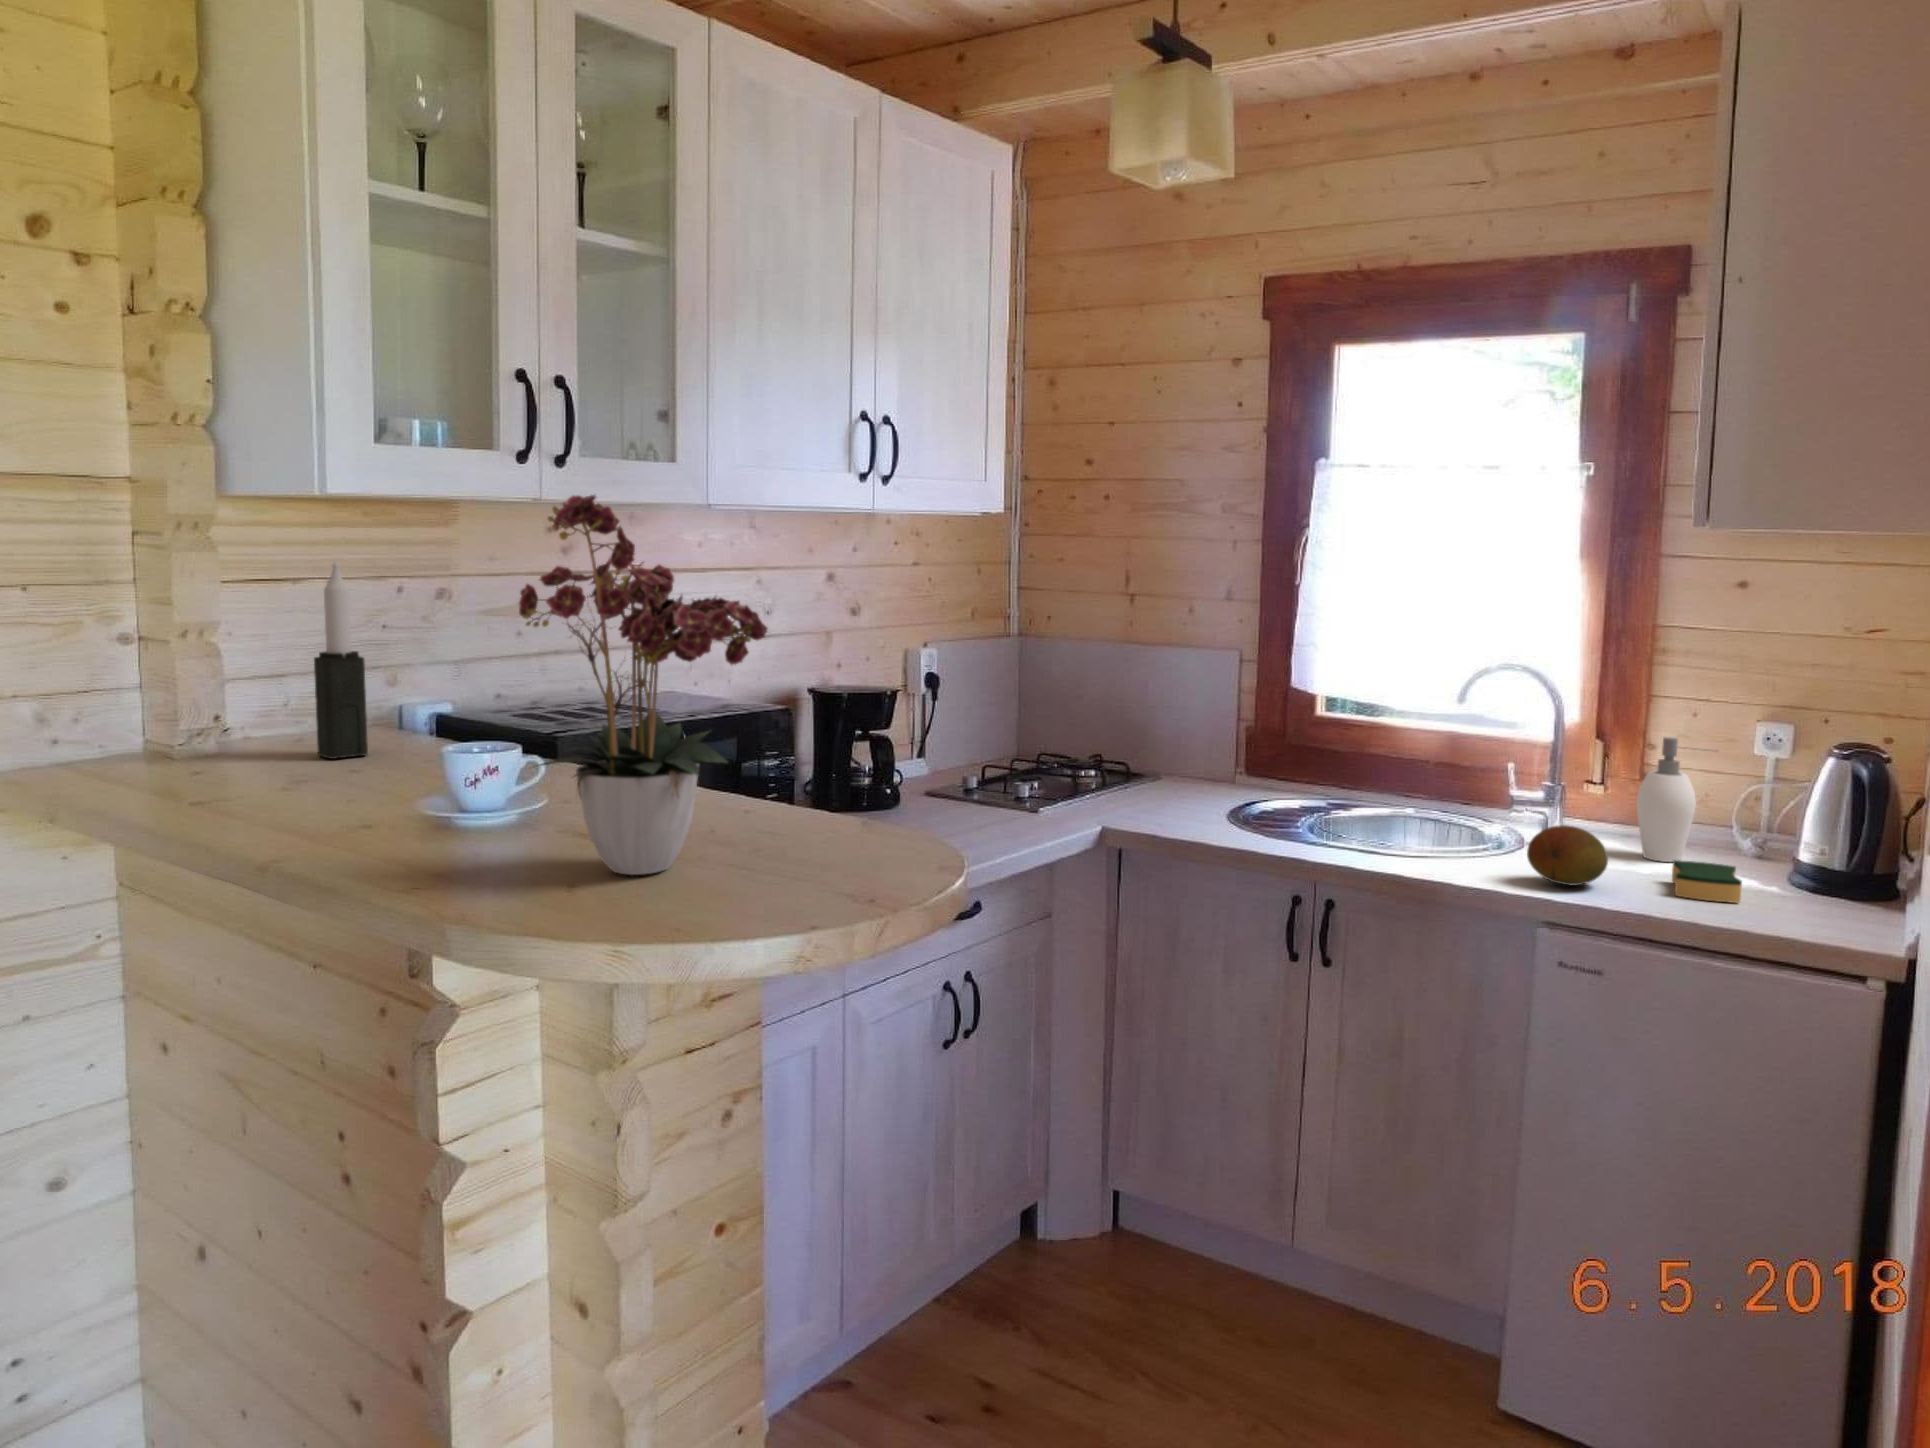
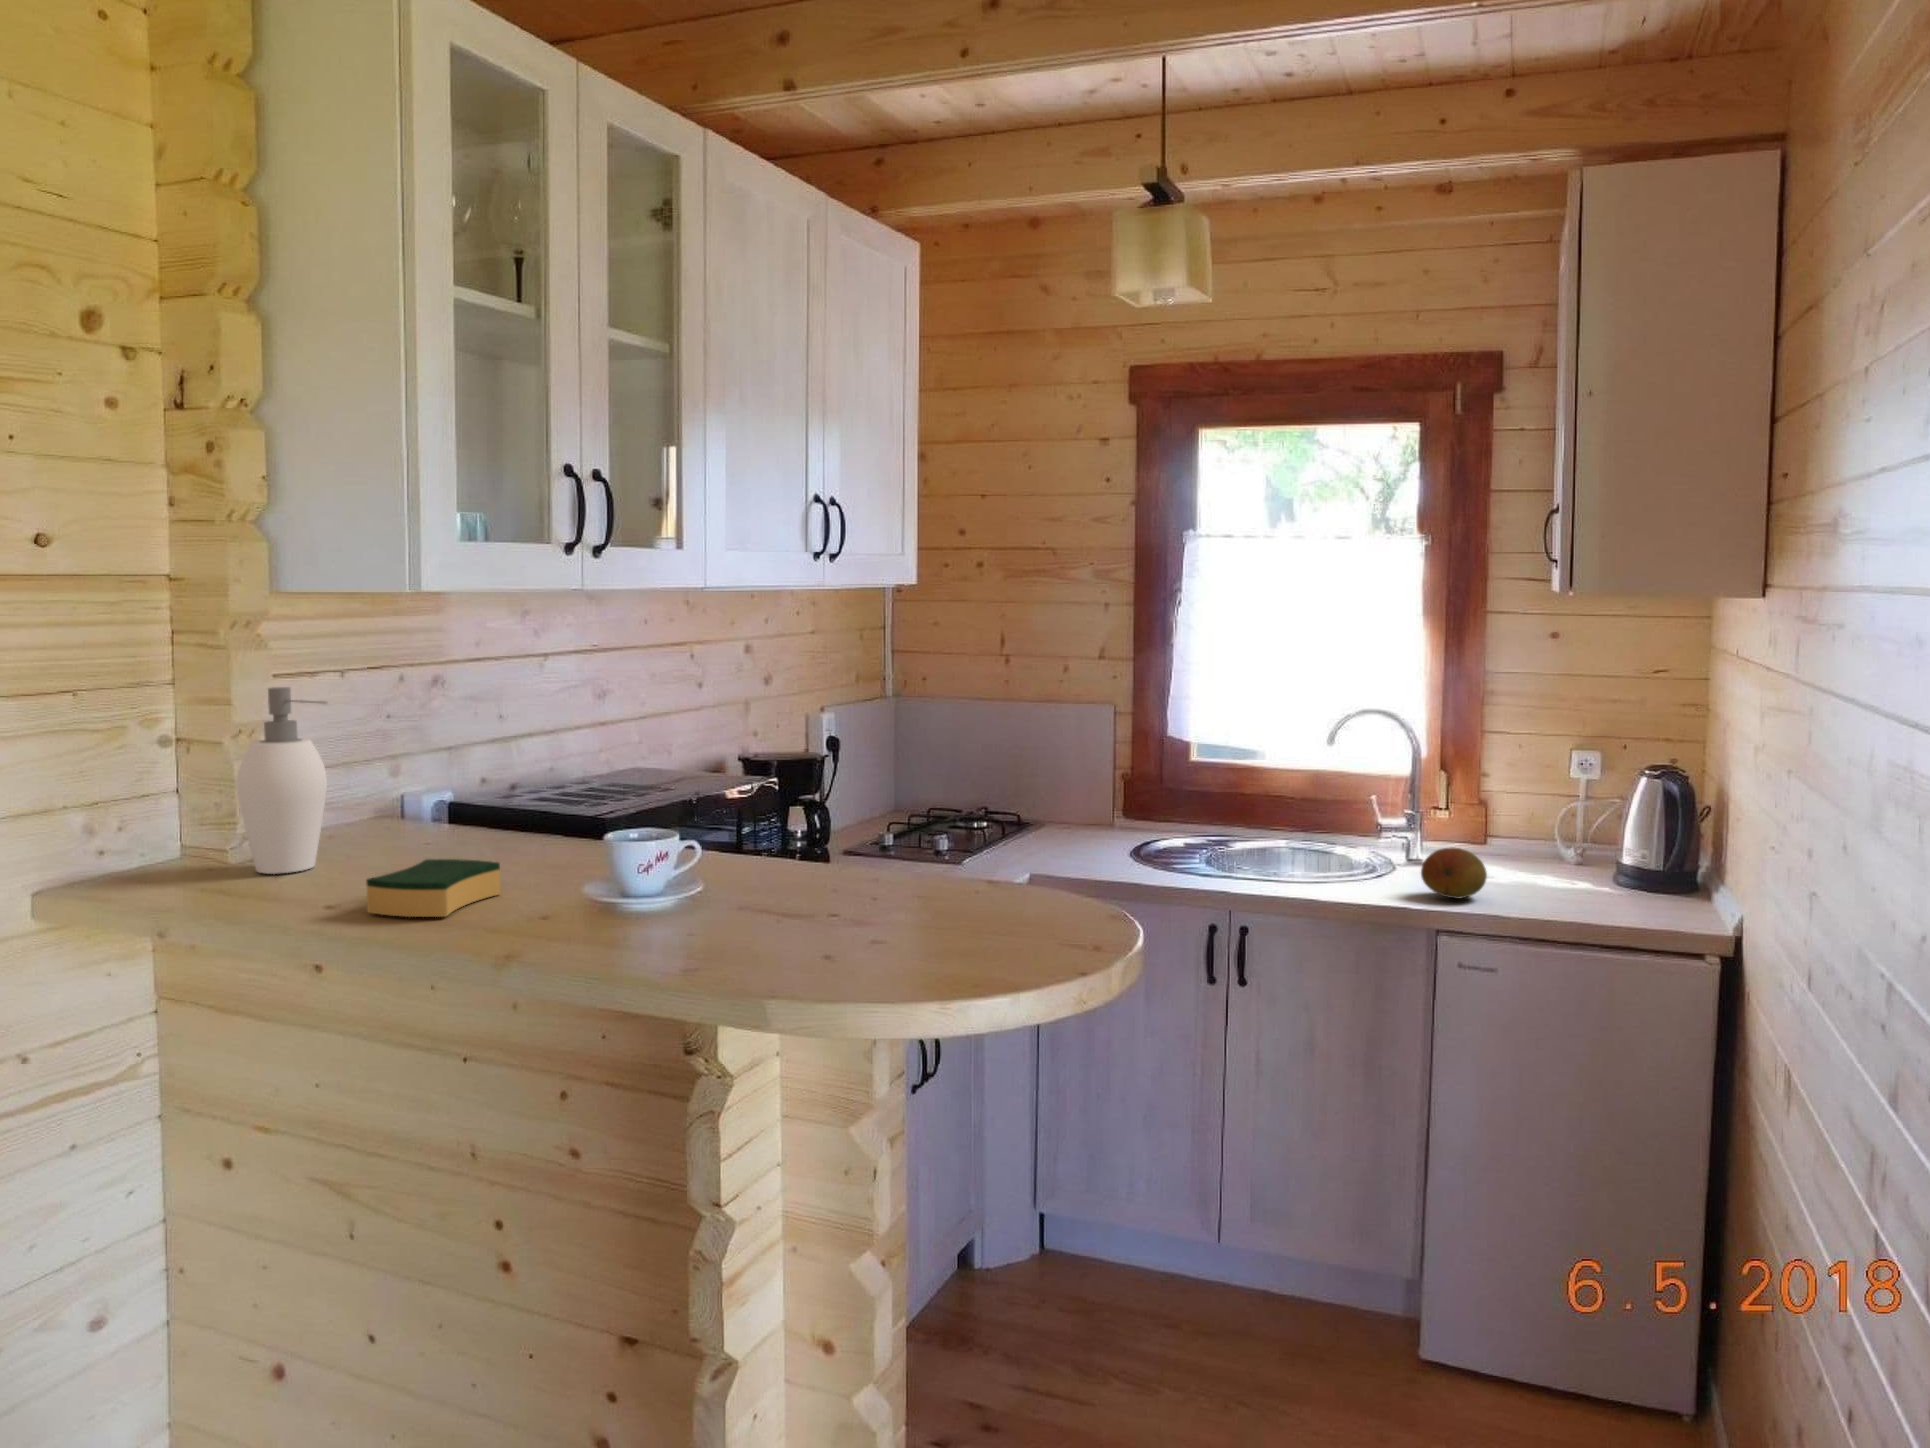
flower arrangement: present [519,494,768,875] -> none [760,584,985,940]
candle: present [314,562,368,759] -> none [375,656,430,852]
soap dispenser: present [1637,737,1696,862] -> present [236,687,327,874]
sponge: present [1672,860,1742,903] -> present [366,859,501,917]

